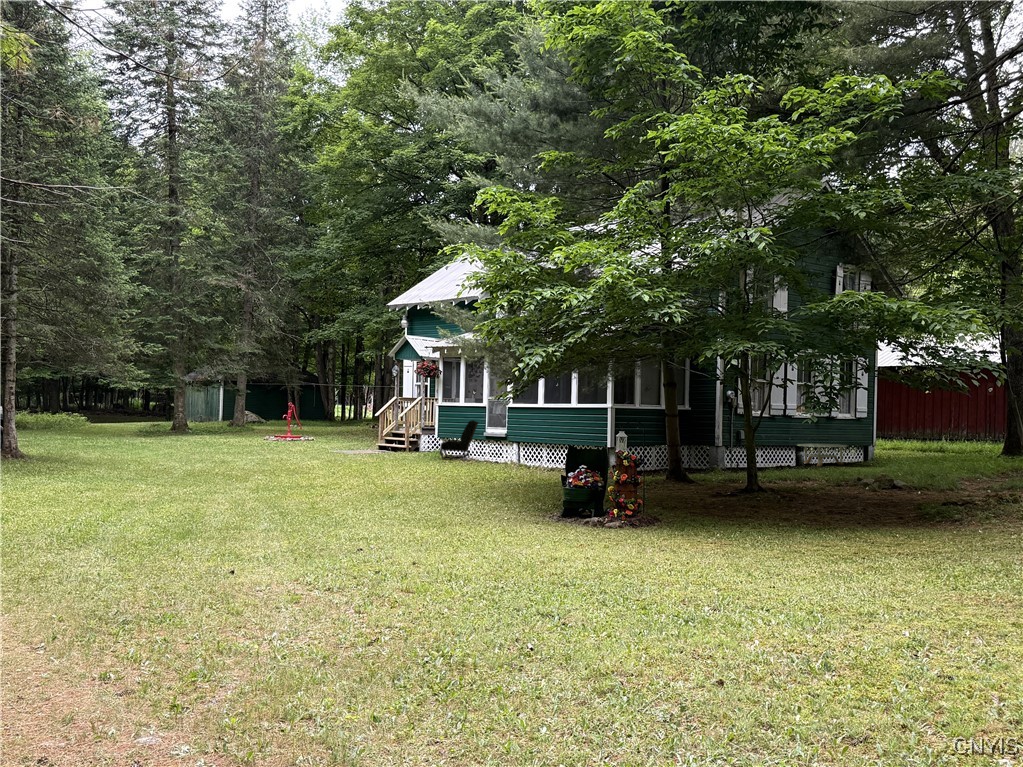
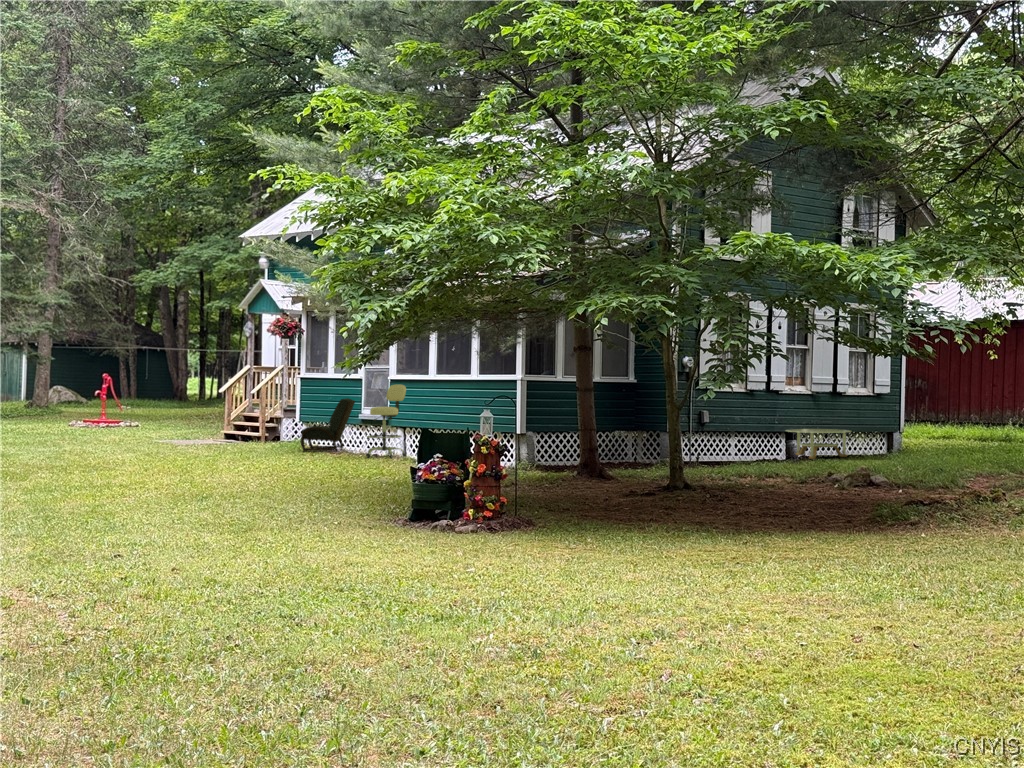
stool: none [490,411,520,465] -> present [366,385,406,458]

